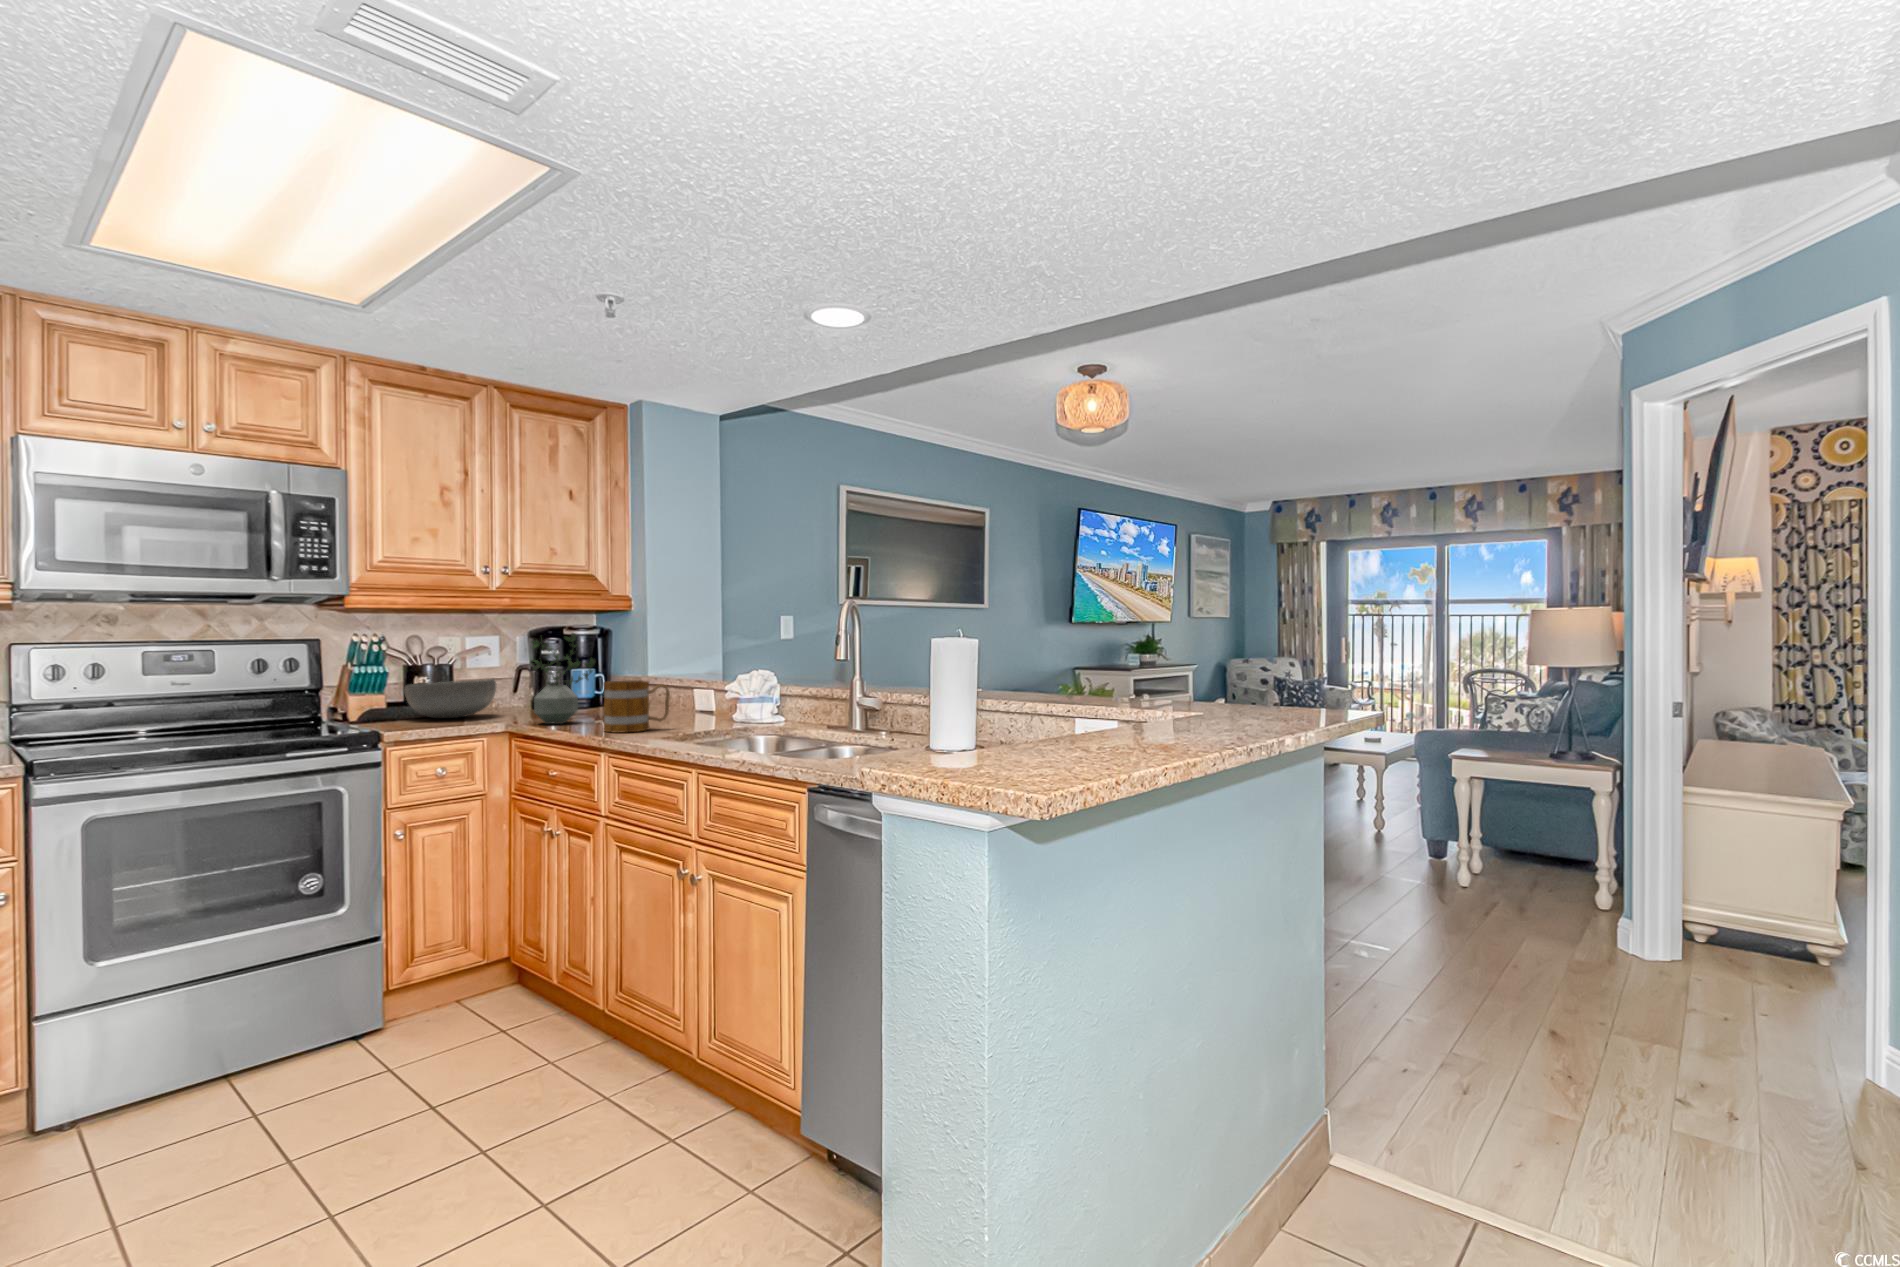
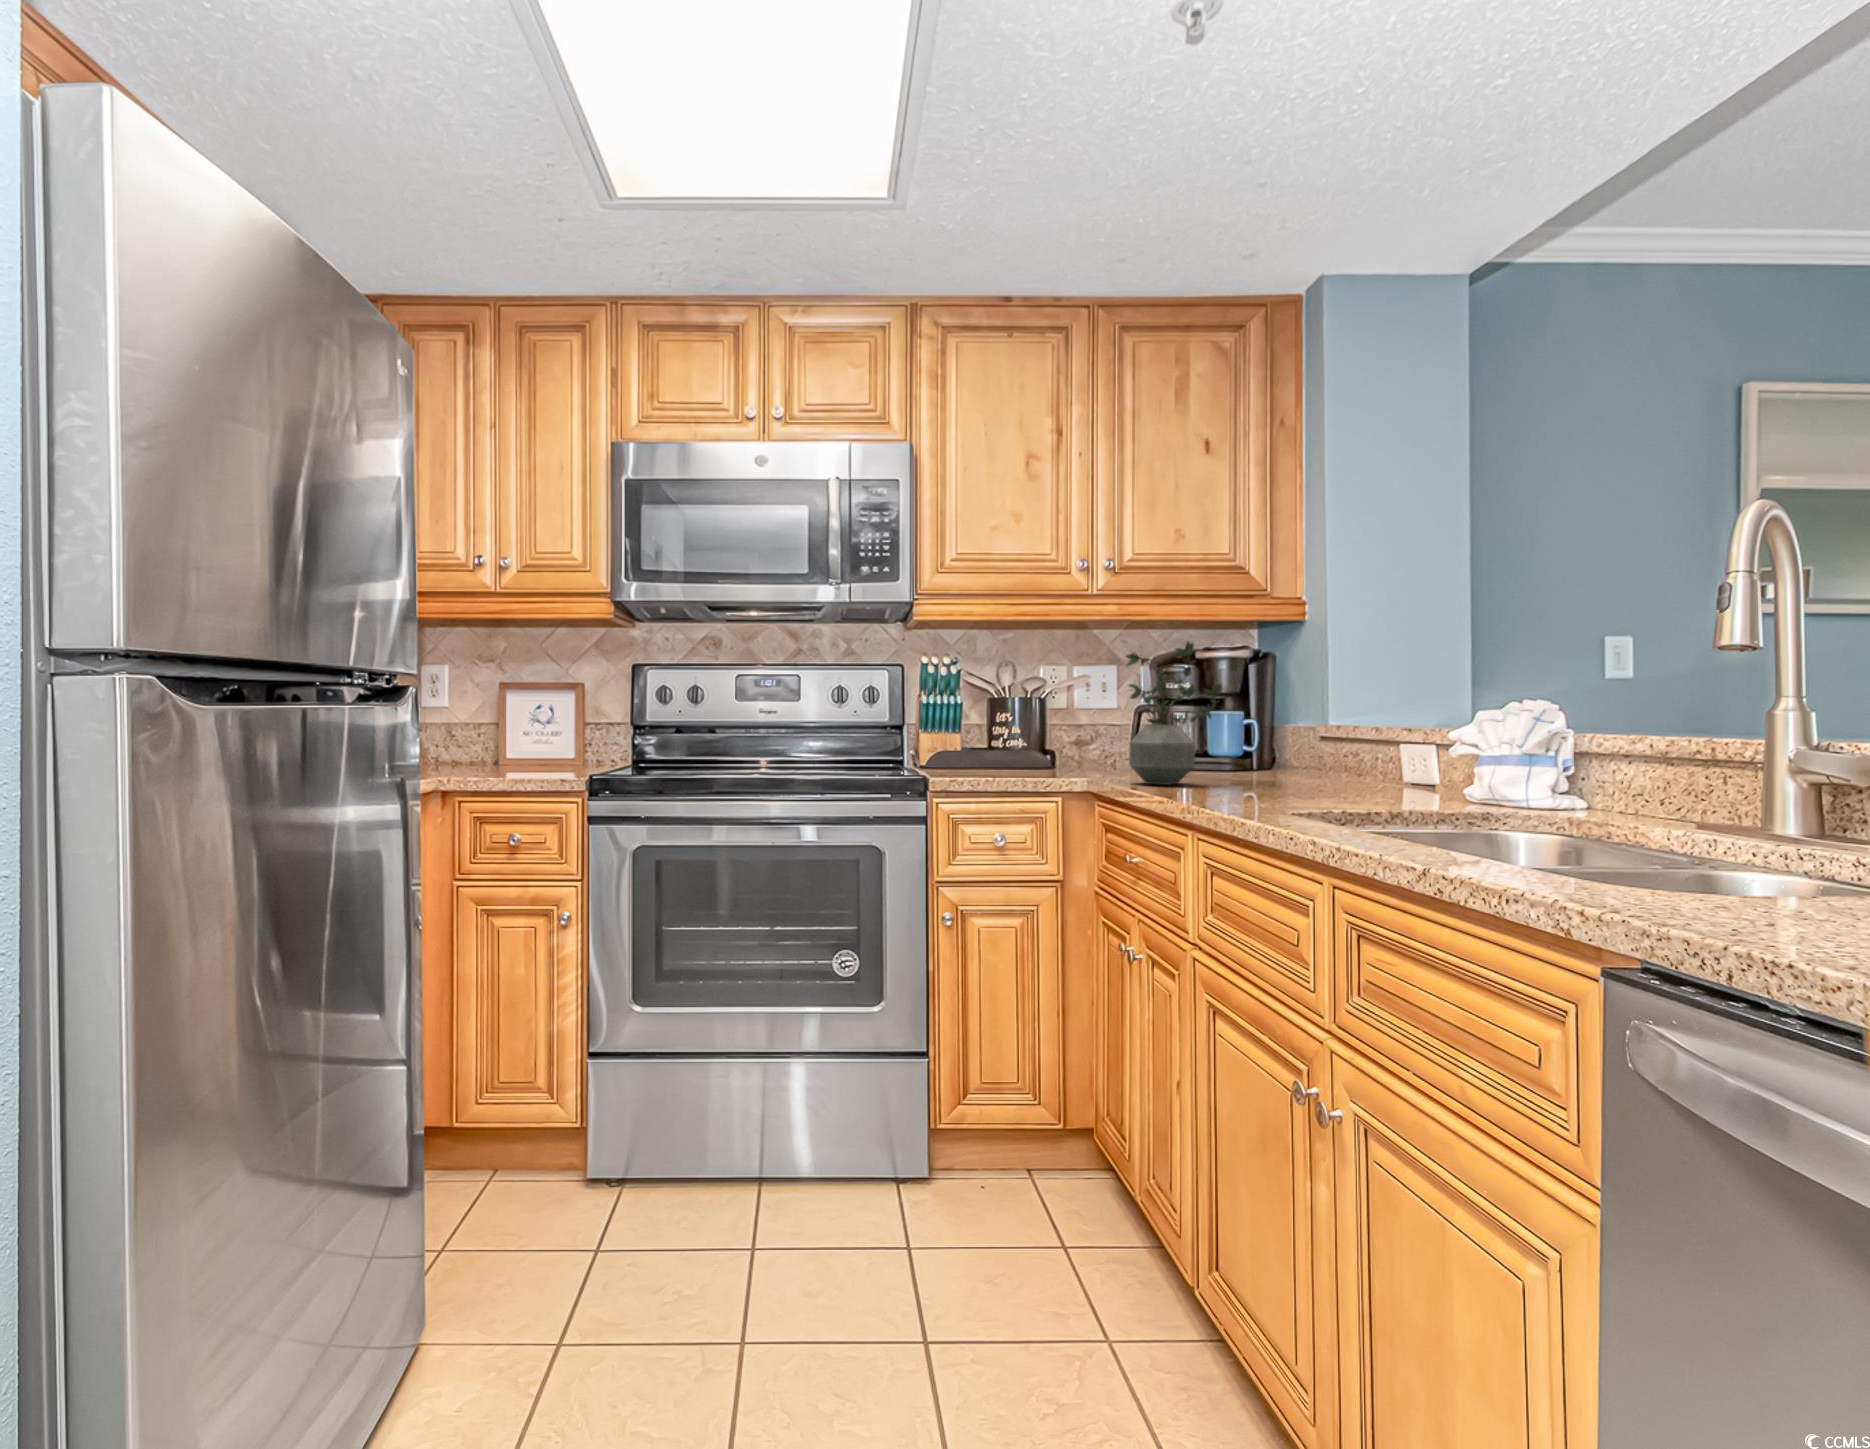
bowl: present [404,679,496,718] -> none [984,717,1096,770]
mug: present [604,680,670,732] -> none [1219,715,1338,803]

